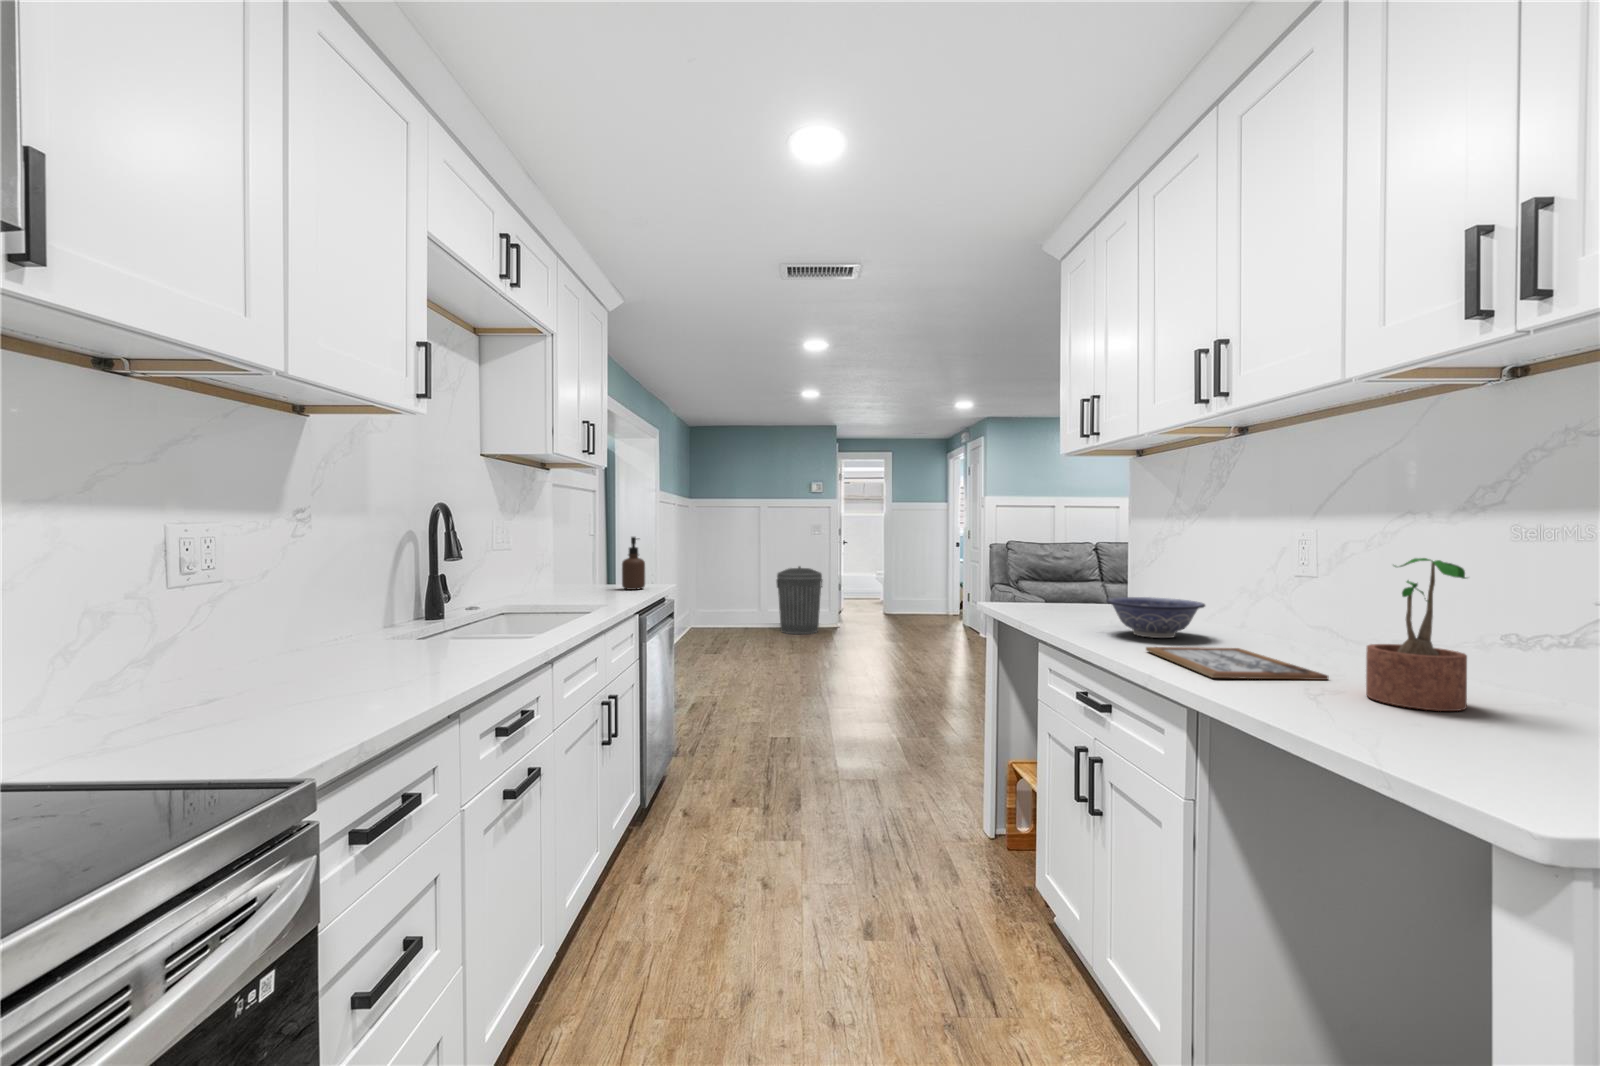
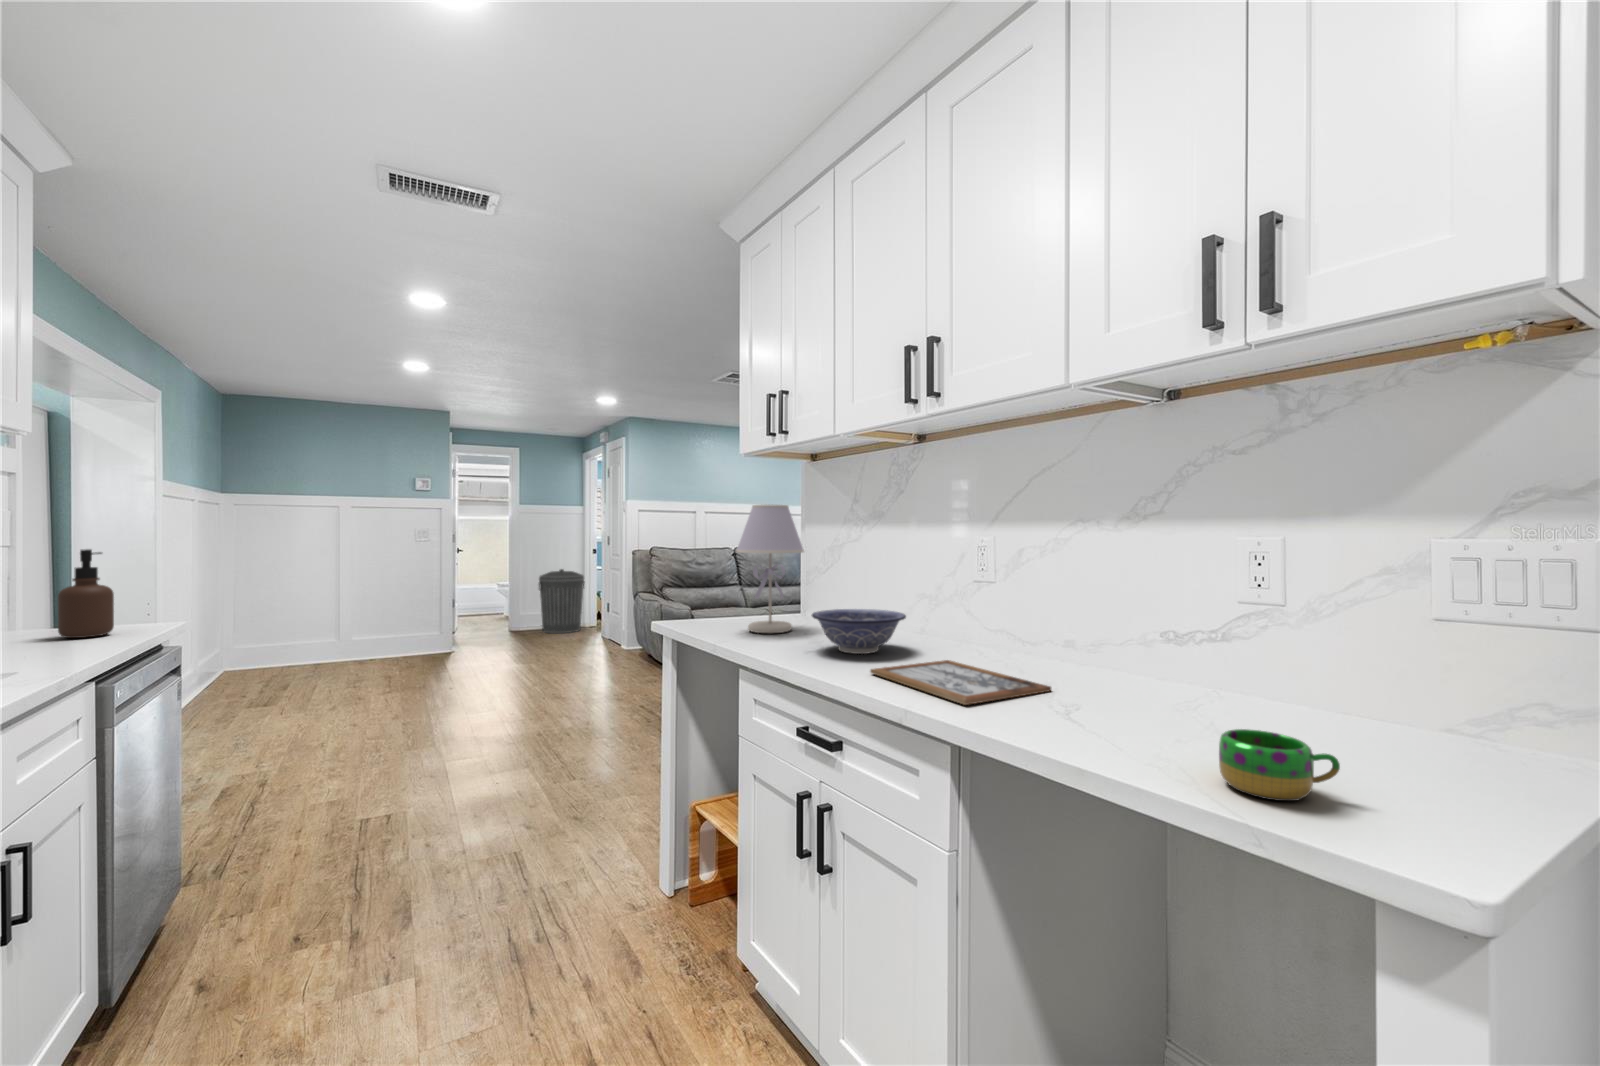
table lamp: none [1047,500,1116,618] -> present [736,505,804,633]
potted plant: present [1366,558,1467,711] -> none [1100,566,1188,720]
trash can: present [777,566,823,634] -> present [539,569,585,633]
mug: none [1403,704,1530,767] -> present [1219,729,1340,801]

